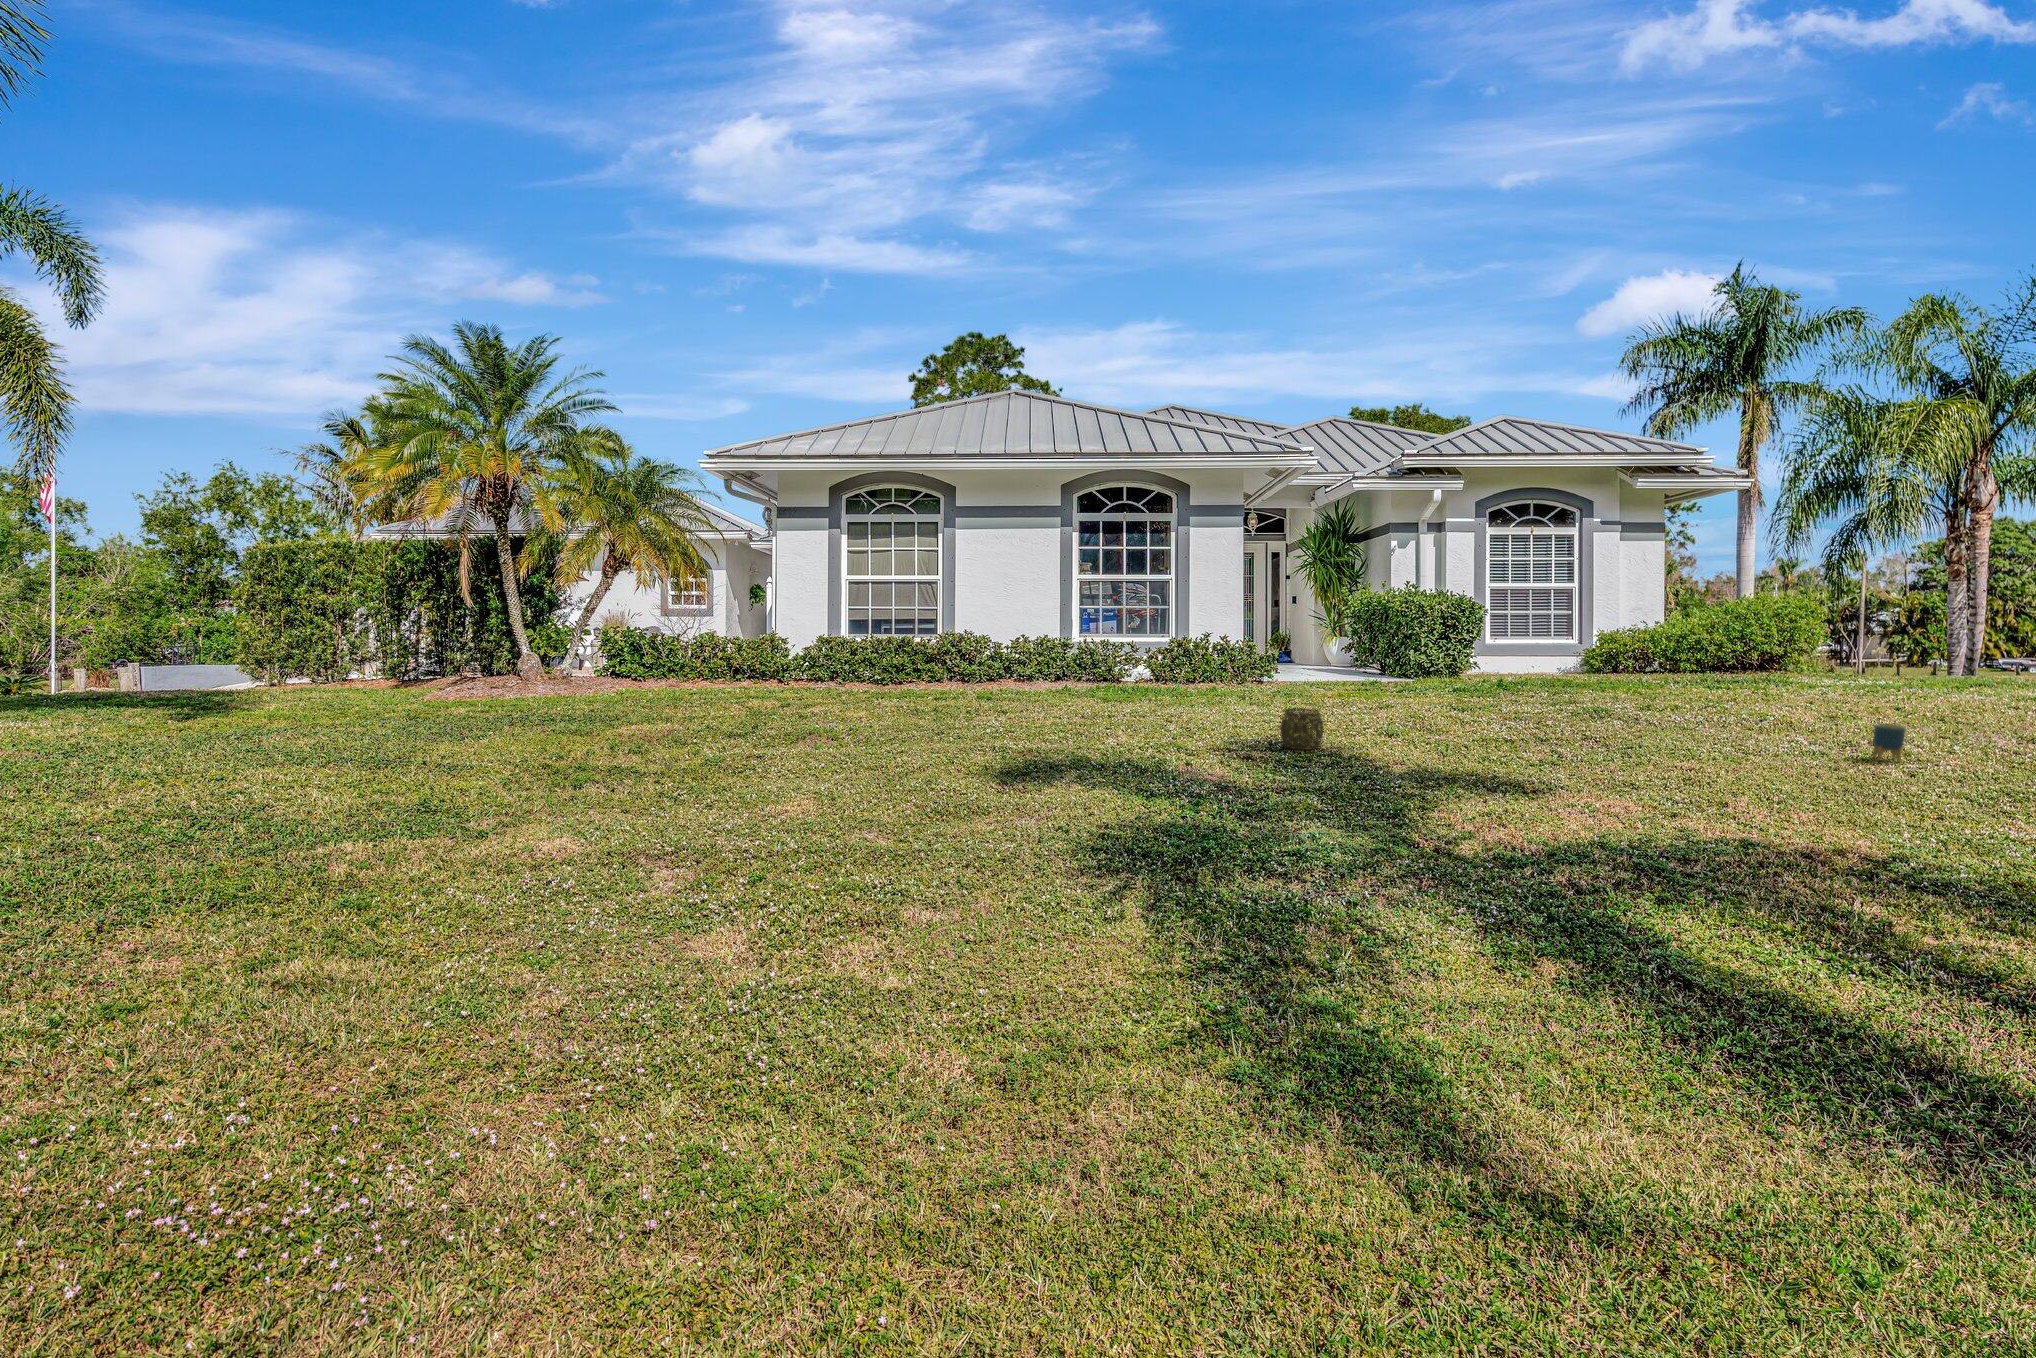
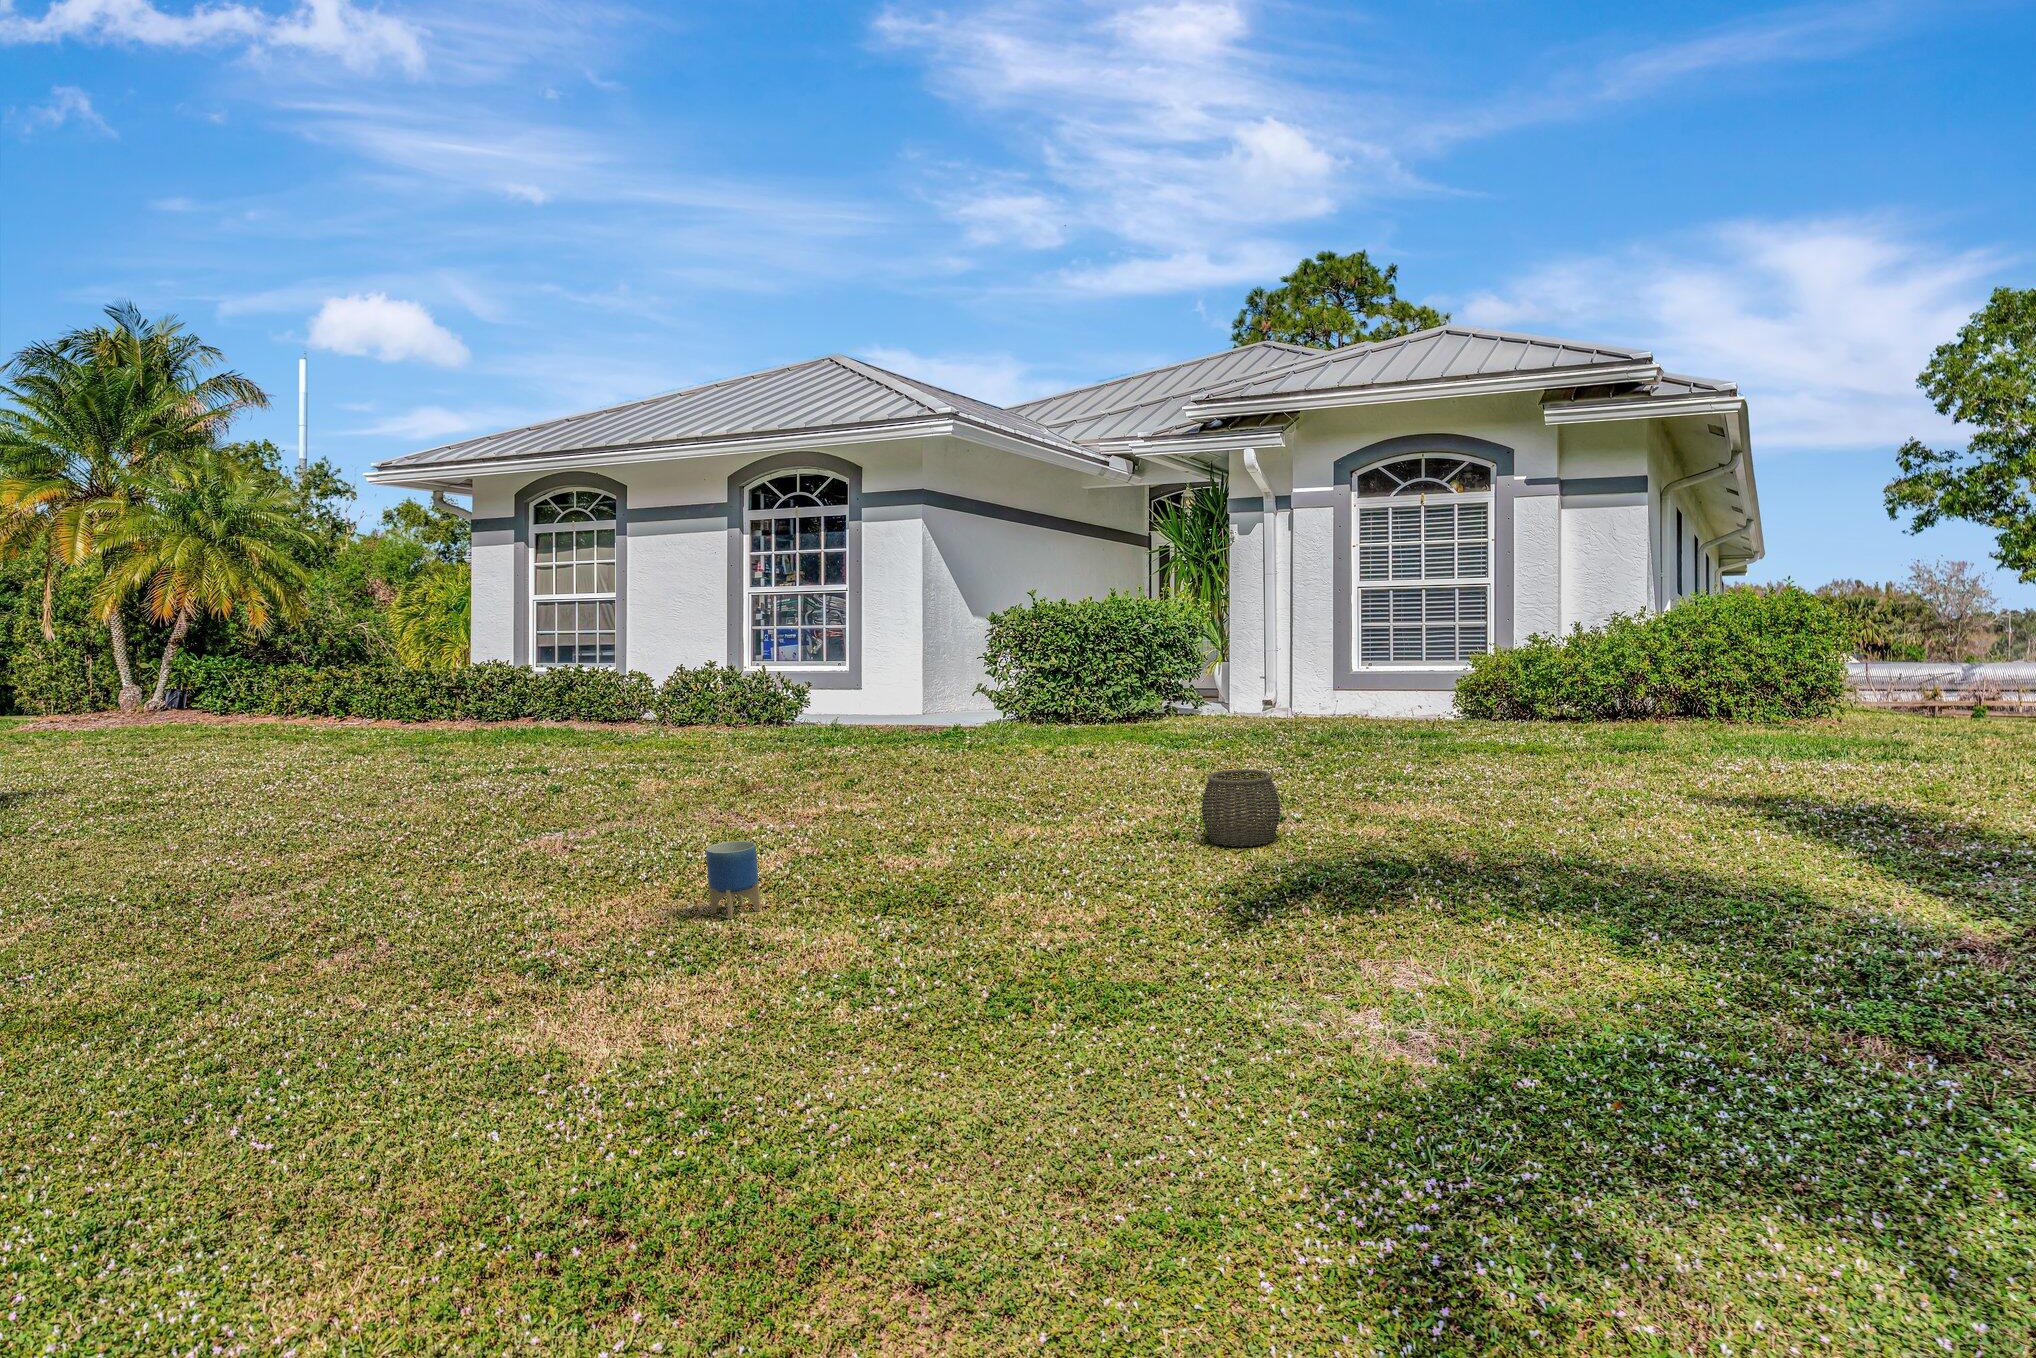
woven basket: present [1280,708,1323,750] -> present [1201,769,1281,847]

